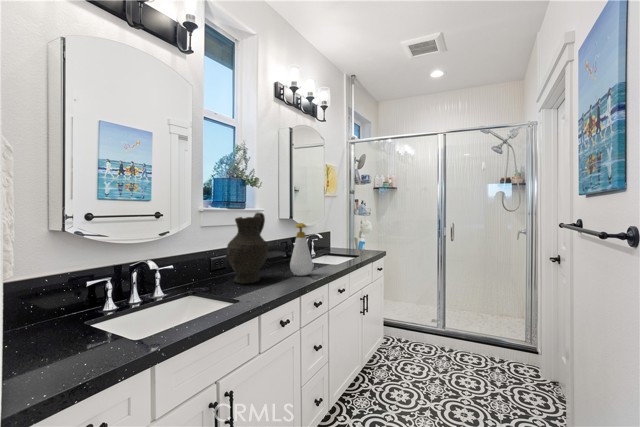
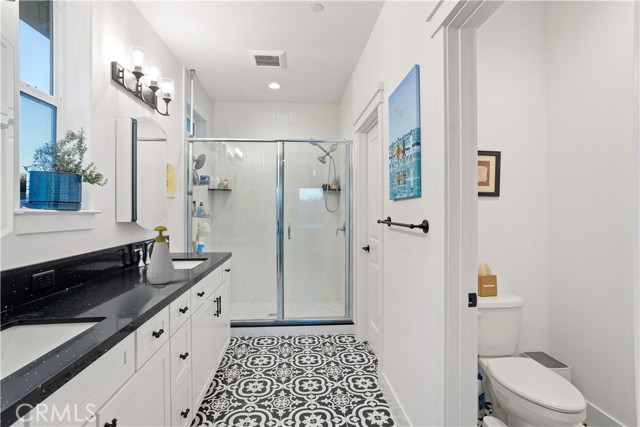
decorative vase: present [227,213,269,284] -> none [64,214,123,301]

